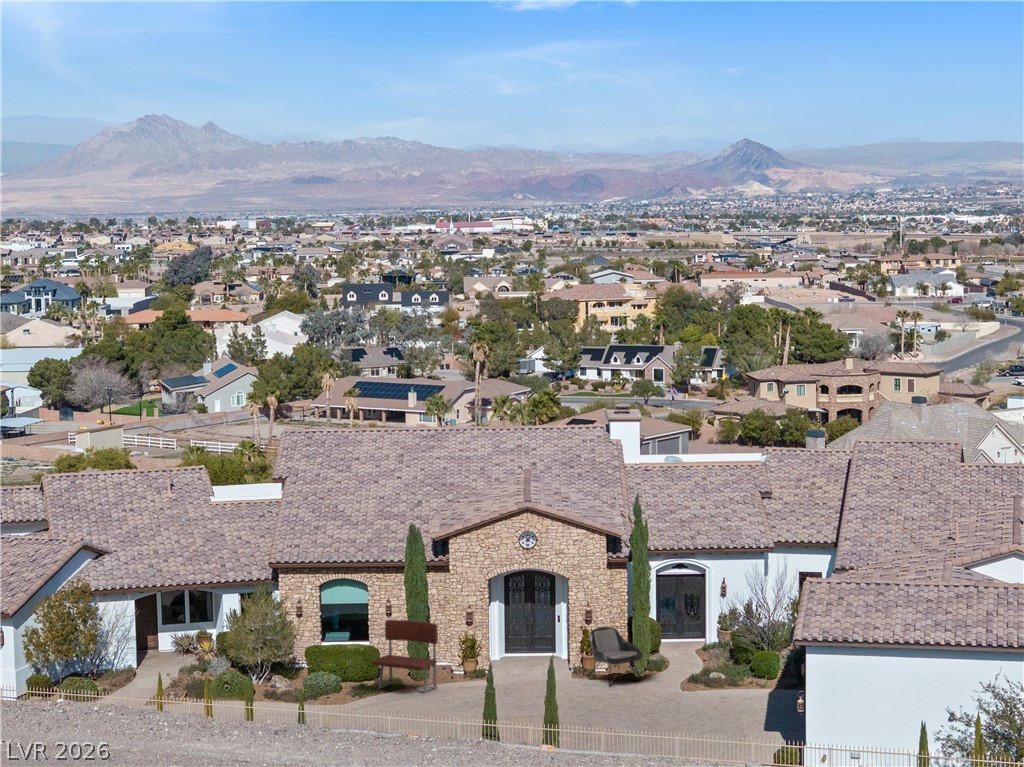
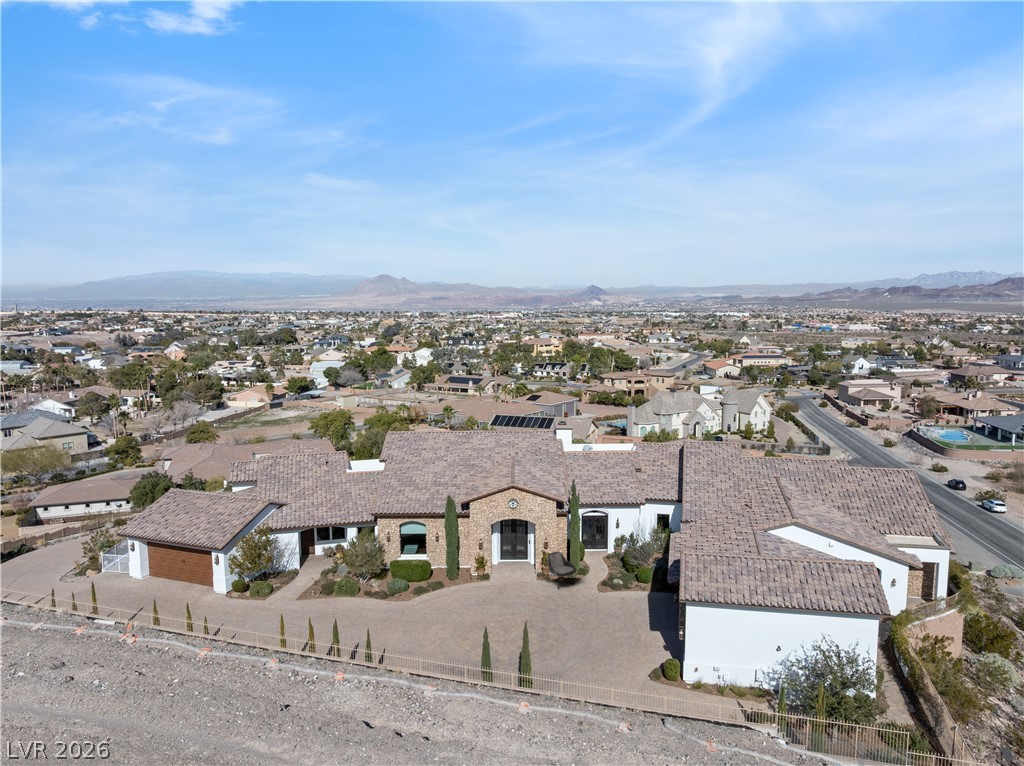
bench: present [372,620,438,693] -> none [426,548,463,593]

